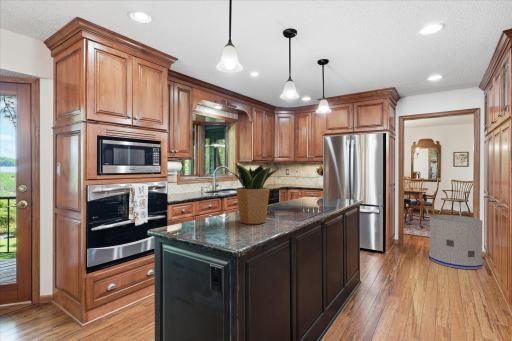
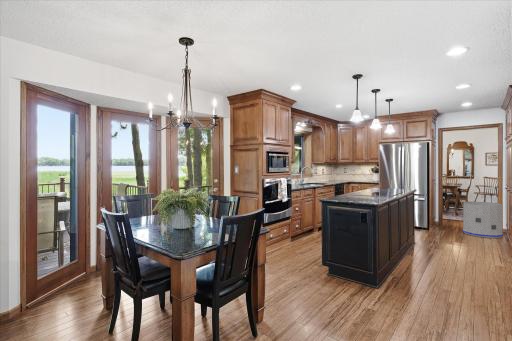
potted plant: present [228,164,279,224] -> none [353,167,380,197]

